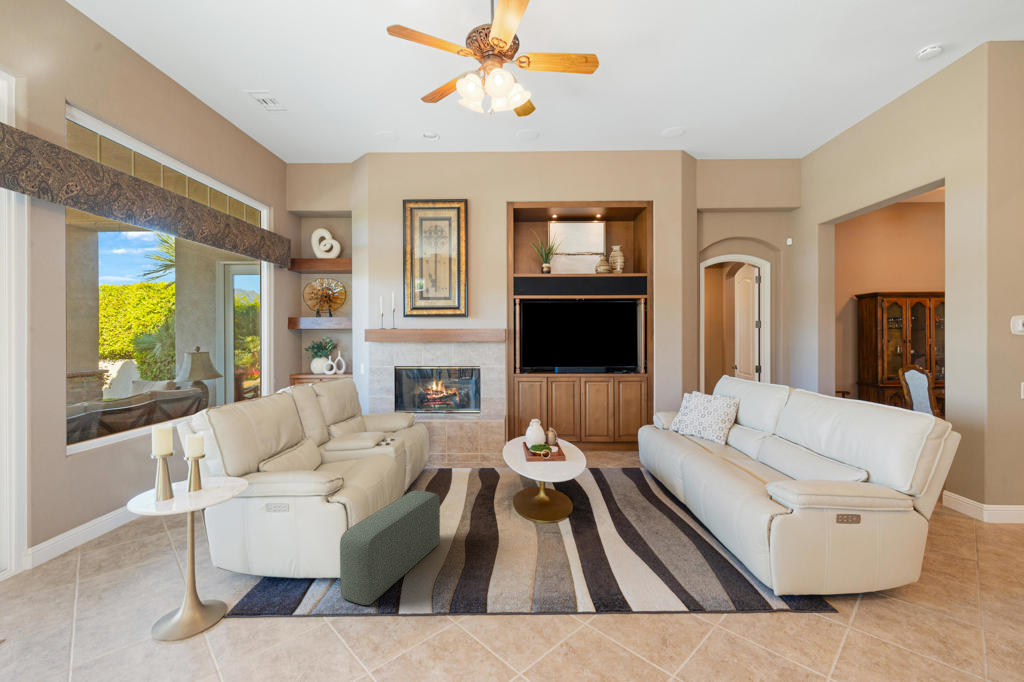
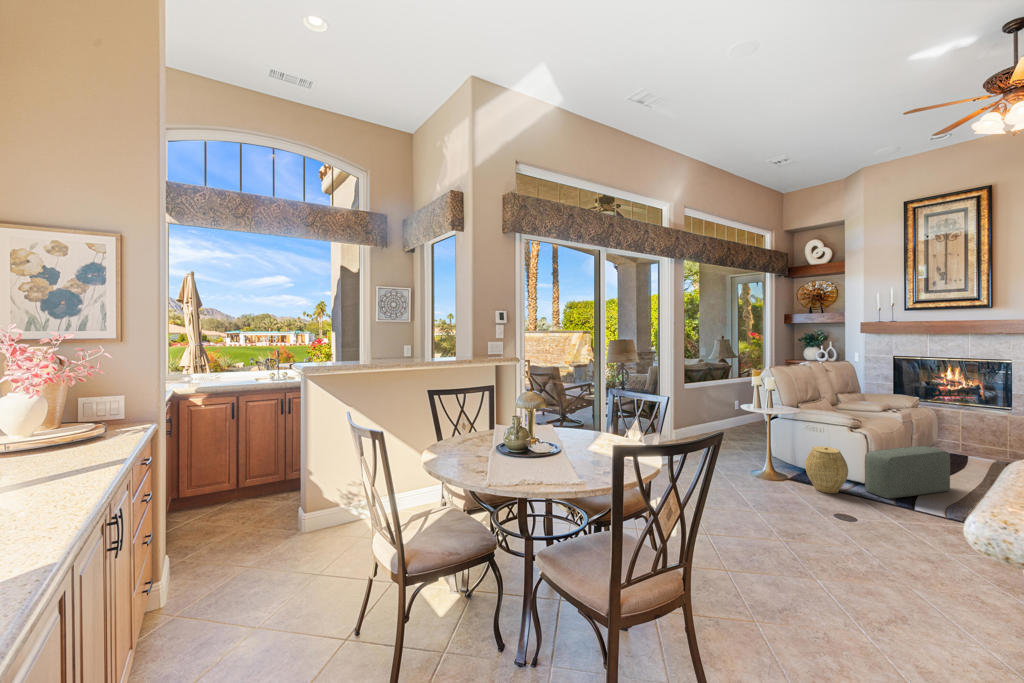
woven basket: none [239,543,313,640] -> present [805,446,848,493]

